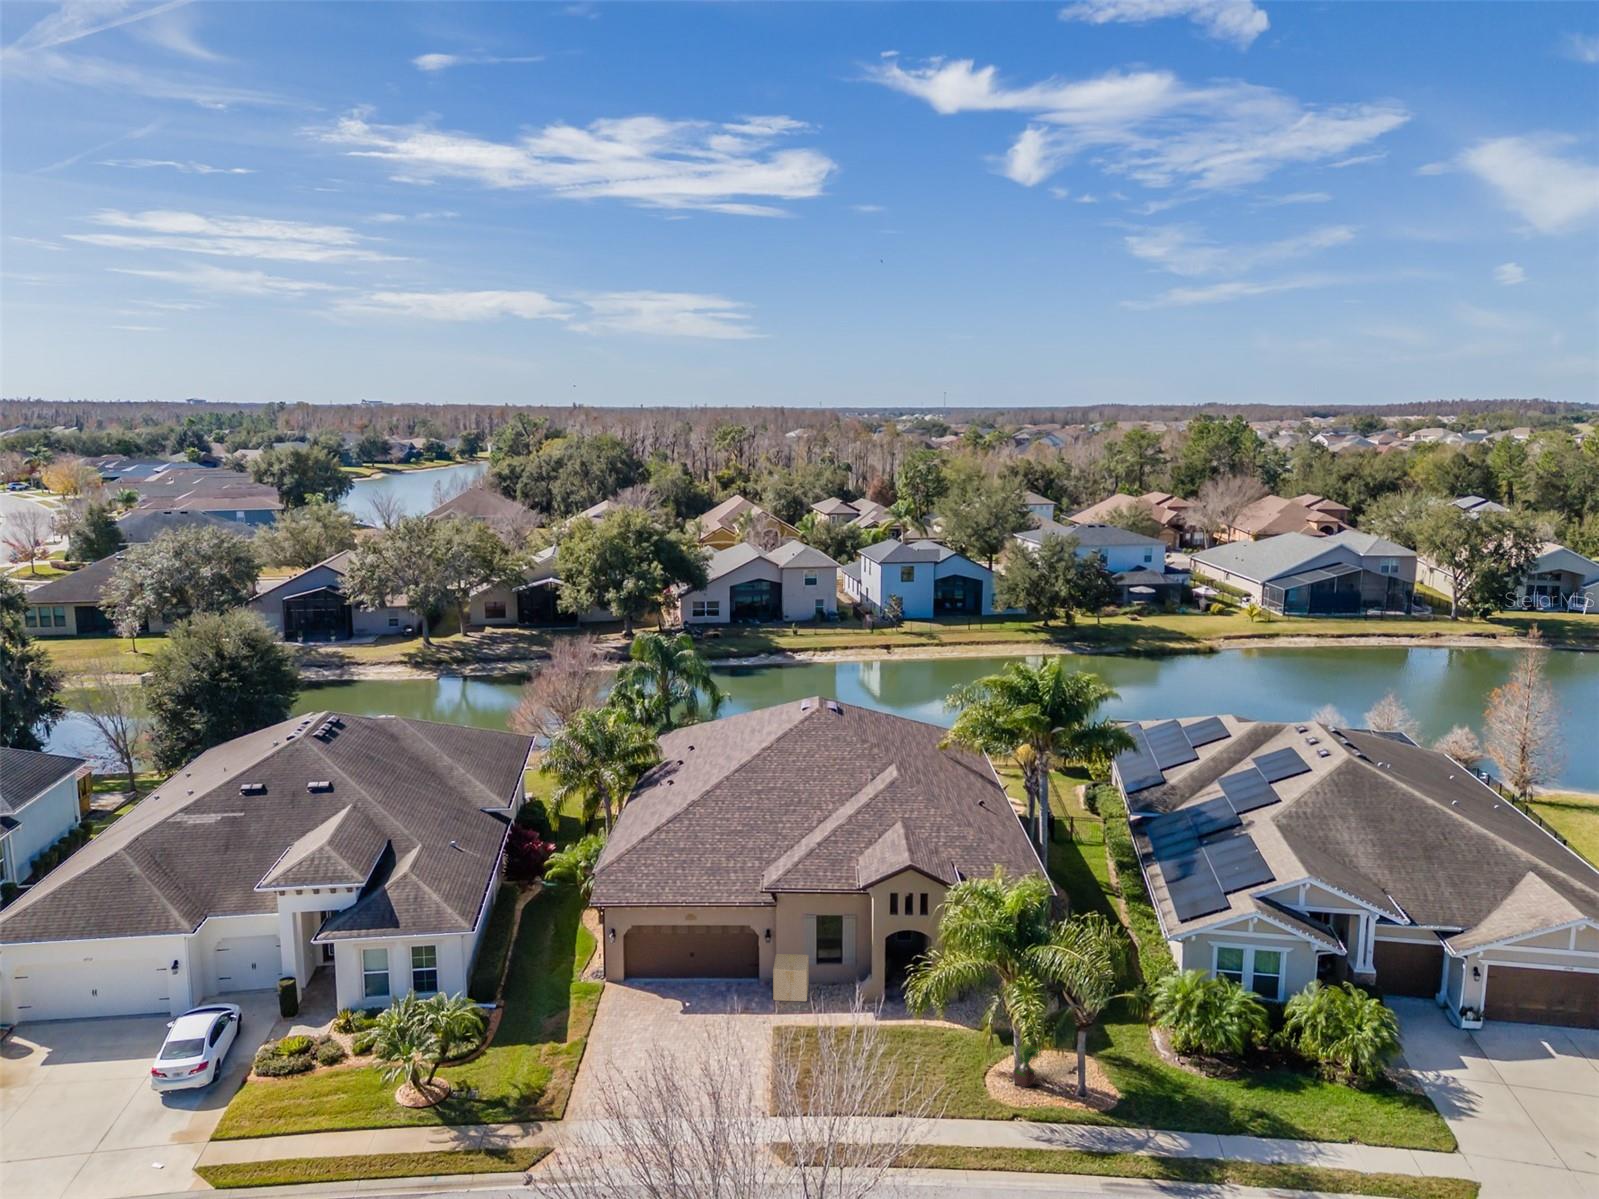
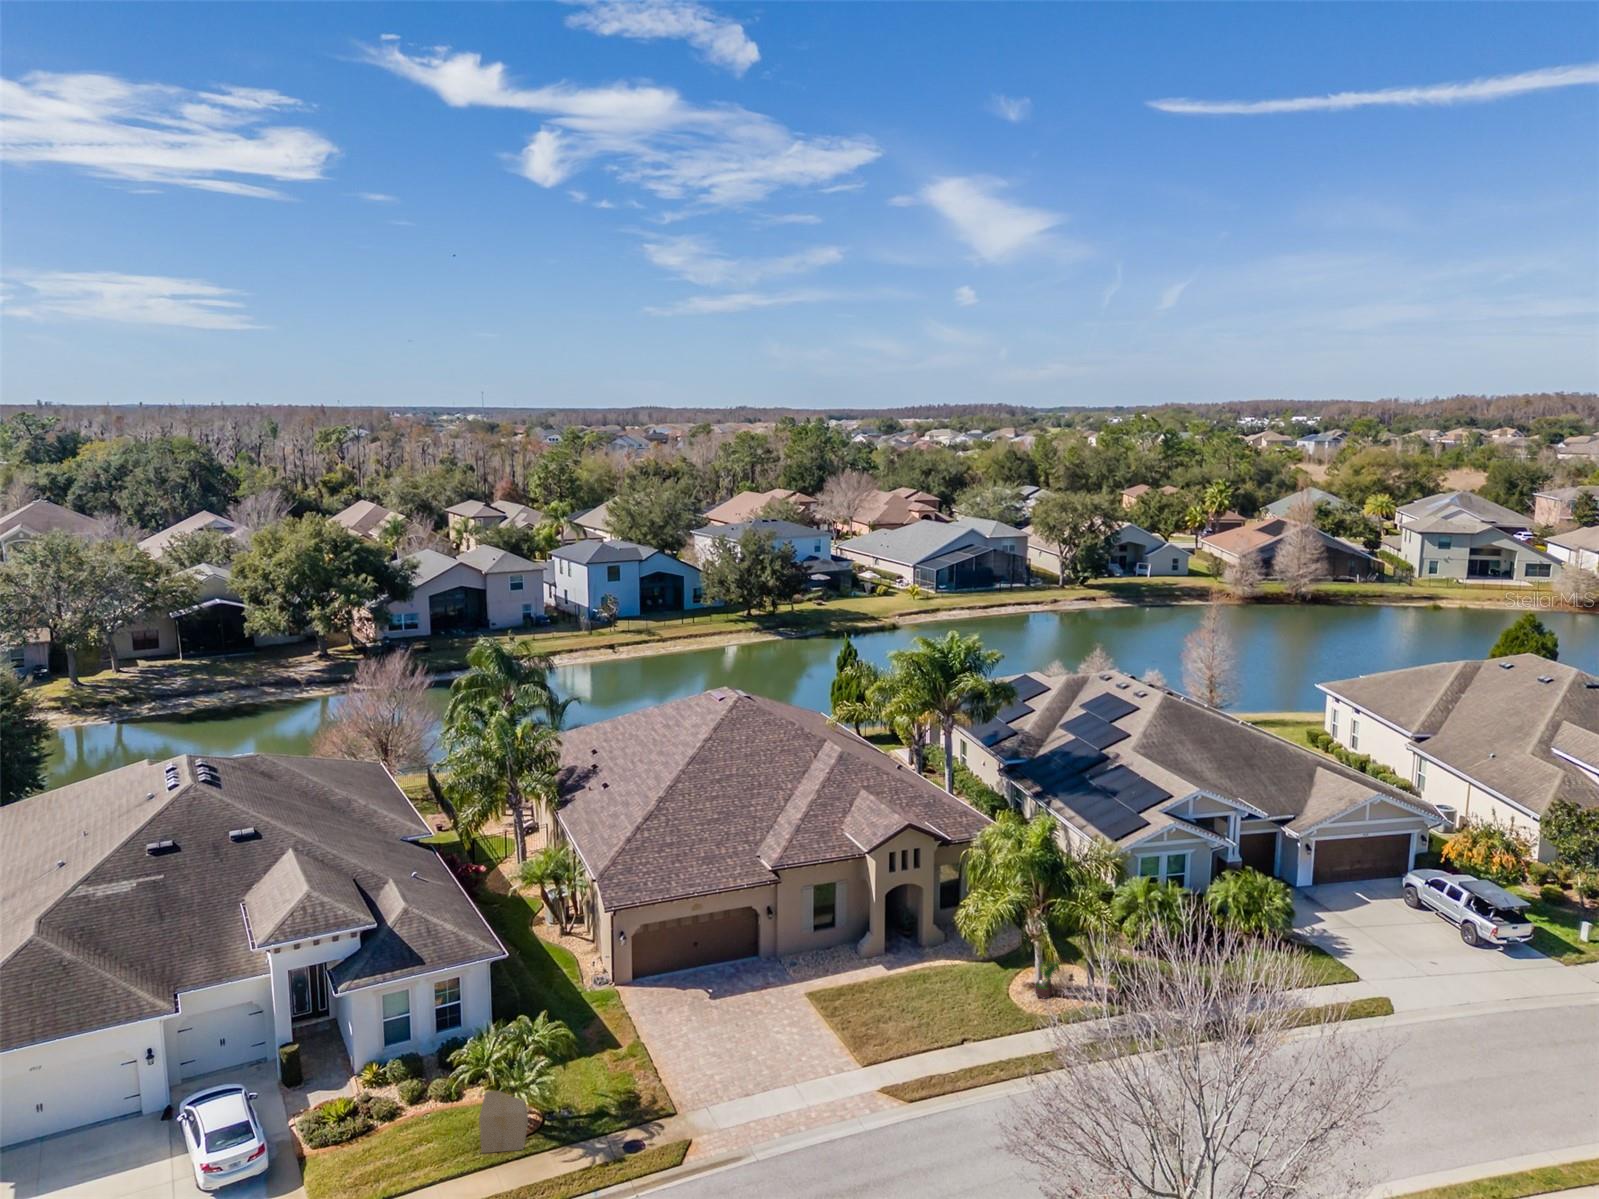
cardboard box: present [773,954,809,1002] -> present [479,1091,528,1153]

